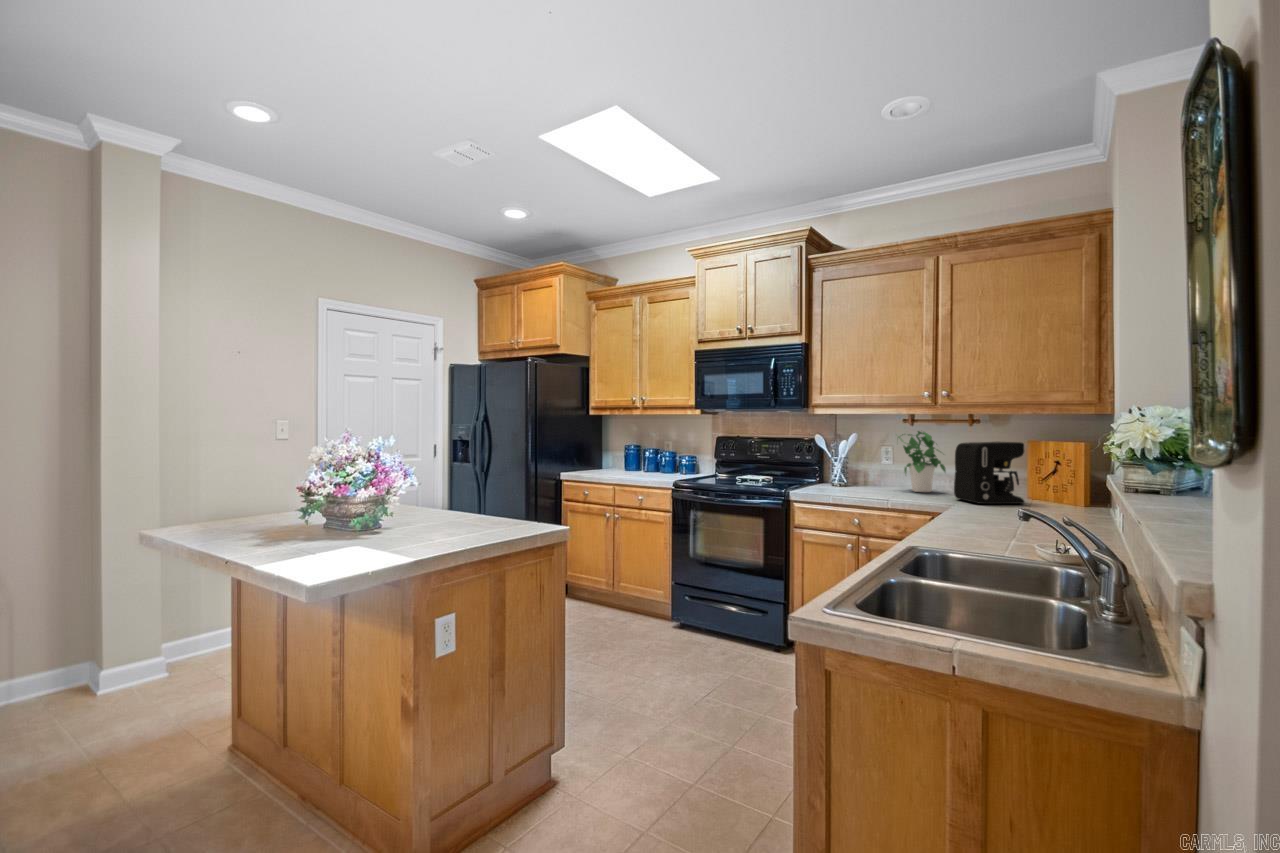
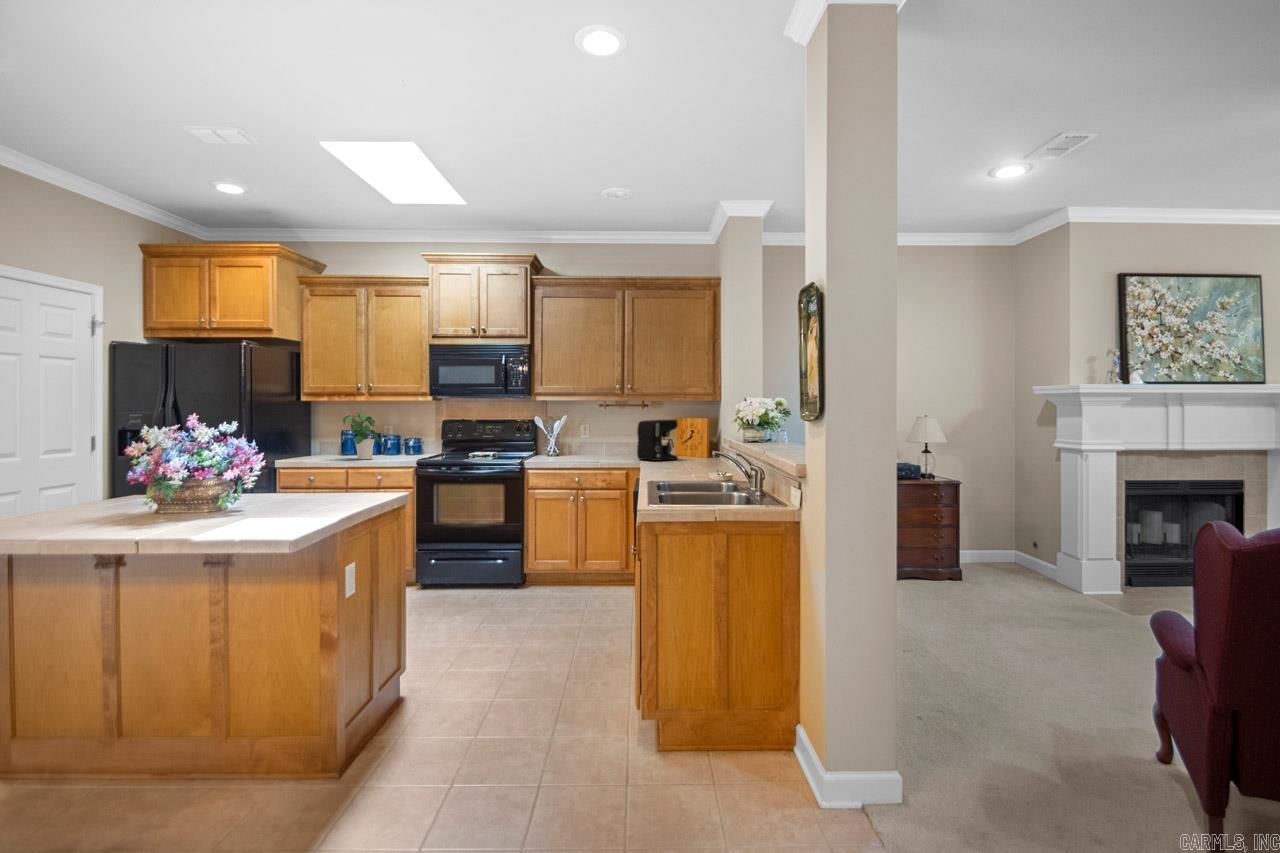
potted plant: present [898,431,946,492] -> present [343,413,380,459]

